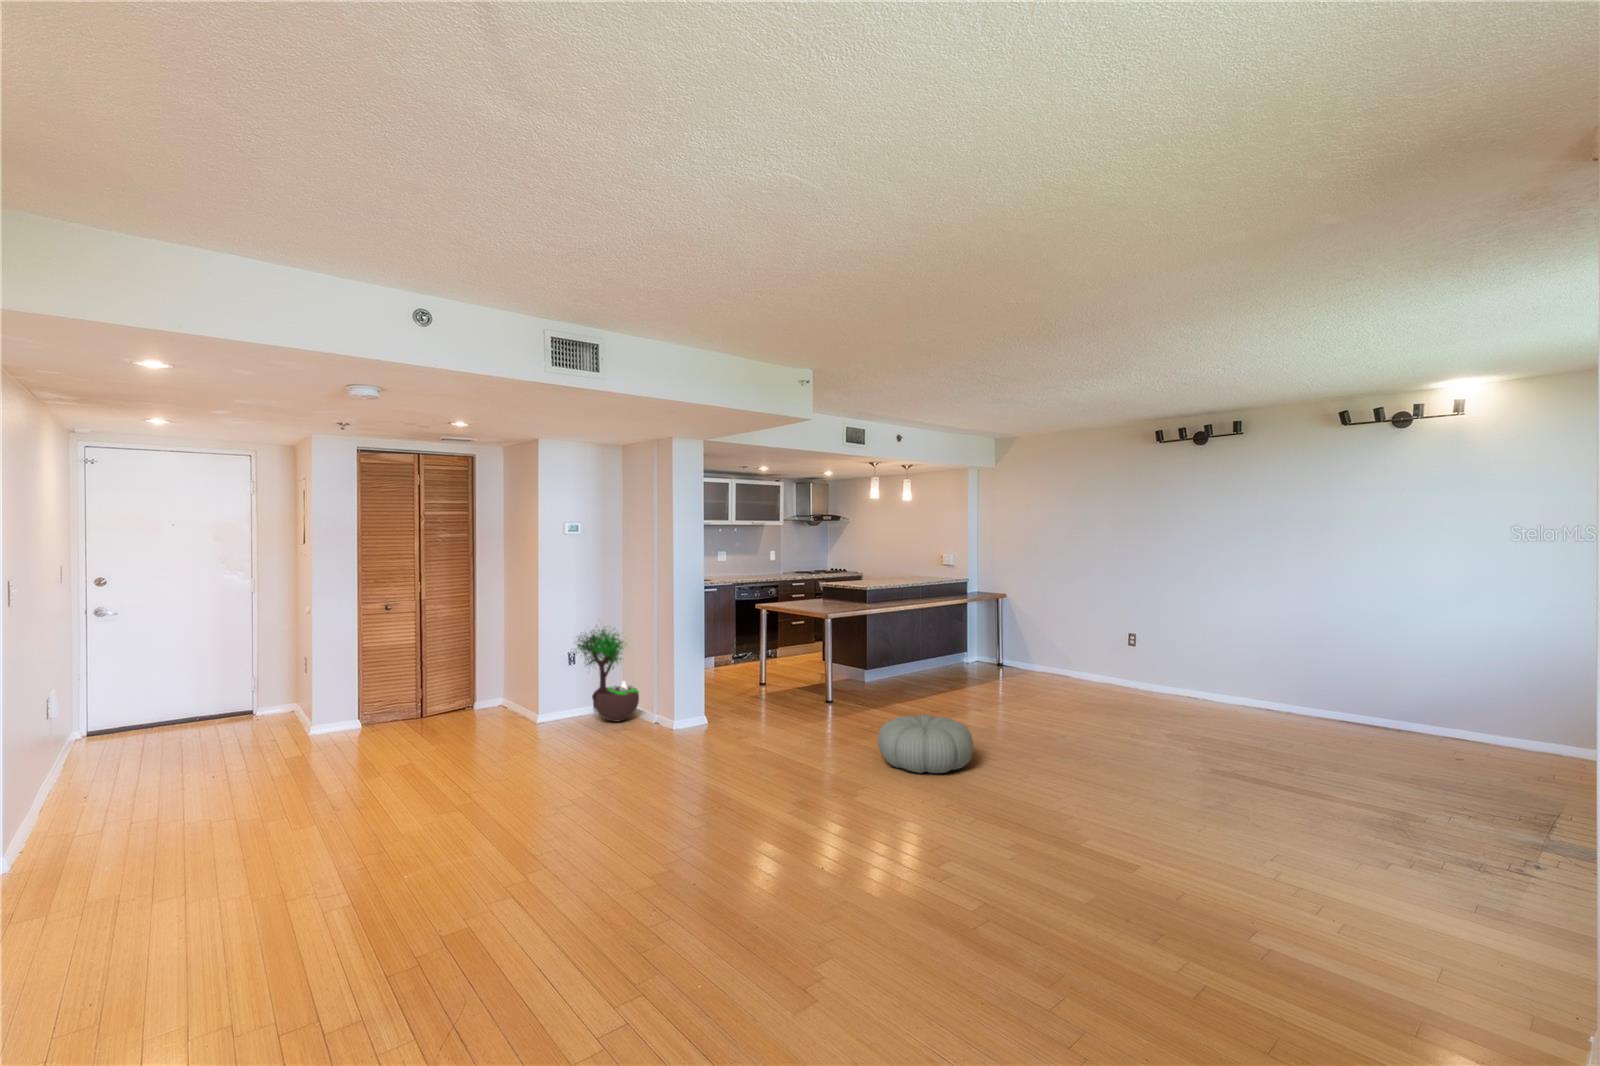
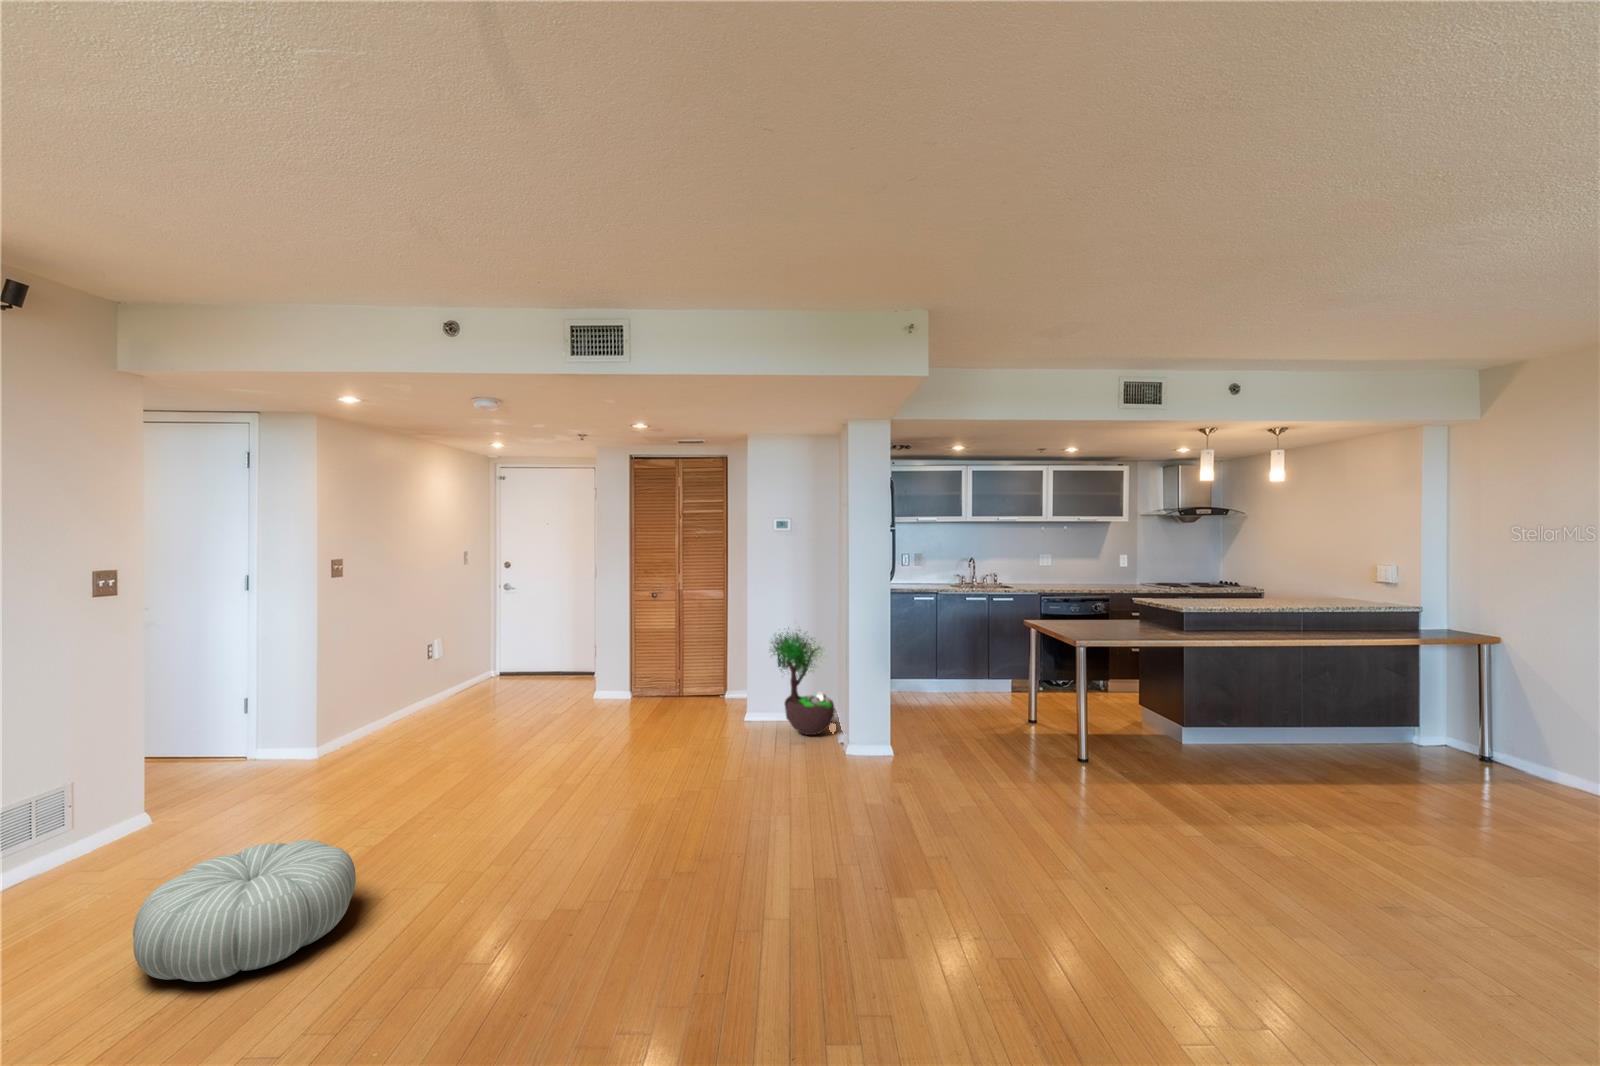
pouf: present [878,715,973,773] -> present [133,840,356,982]

